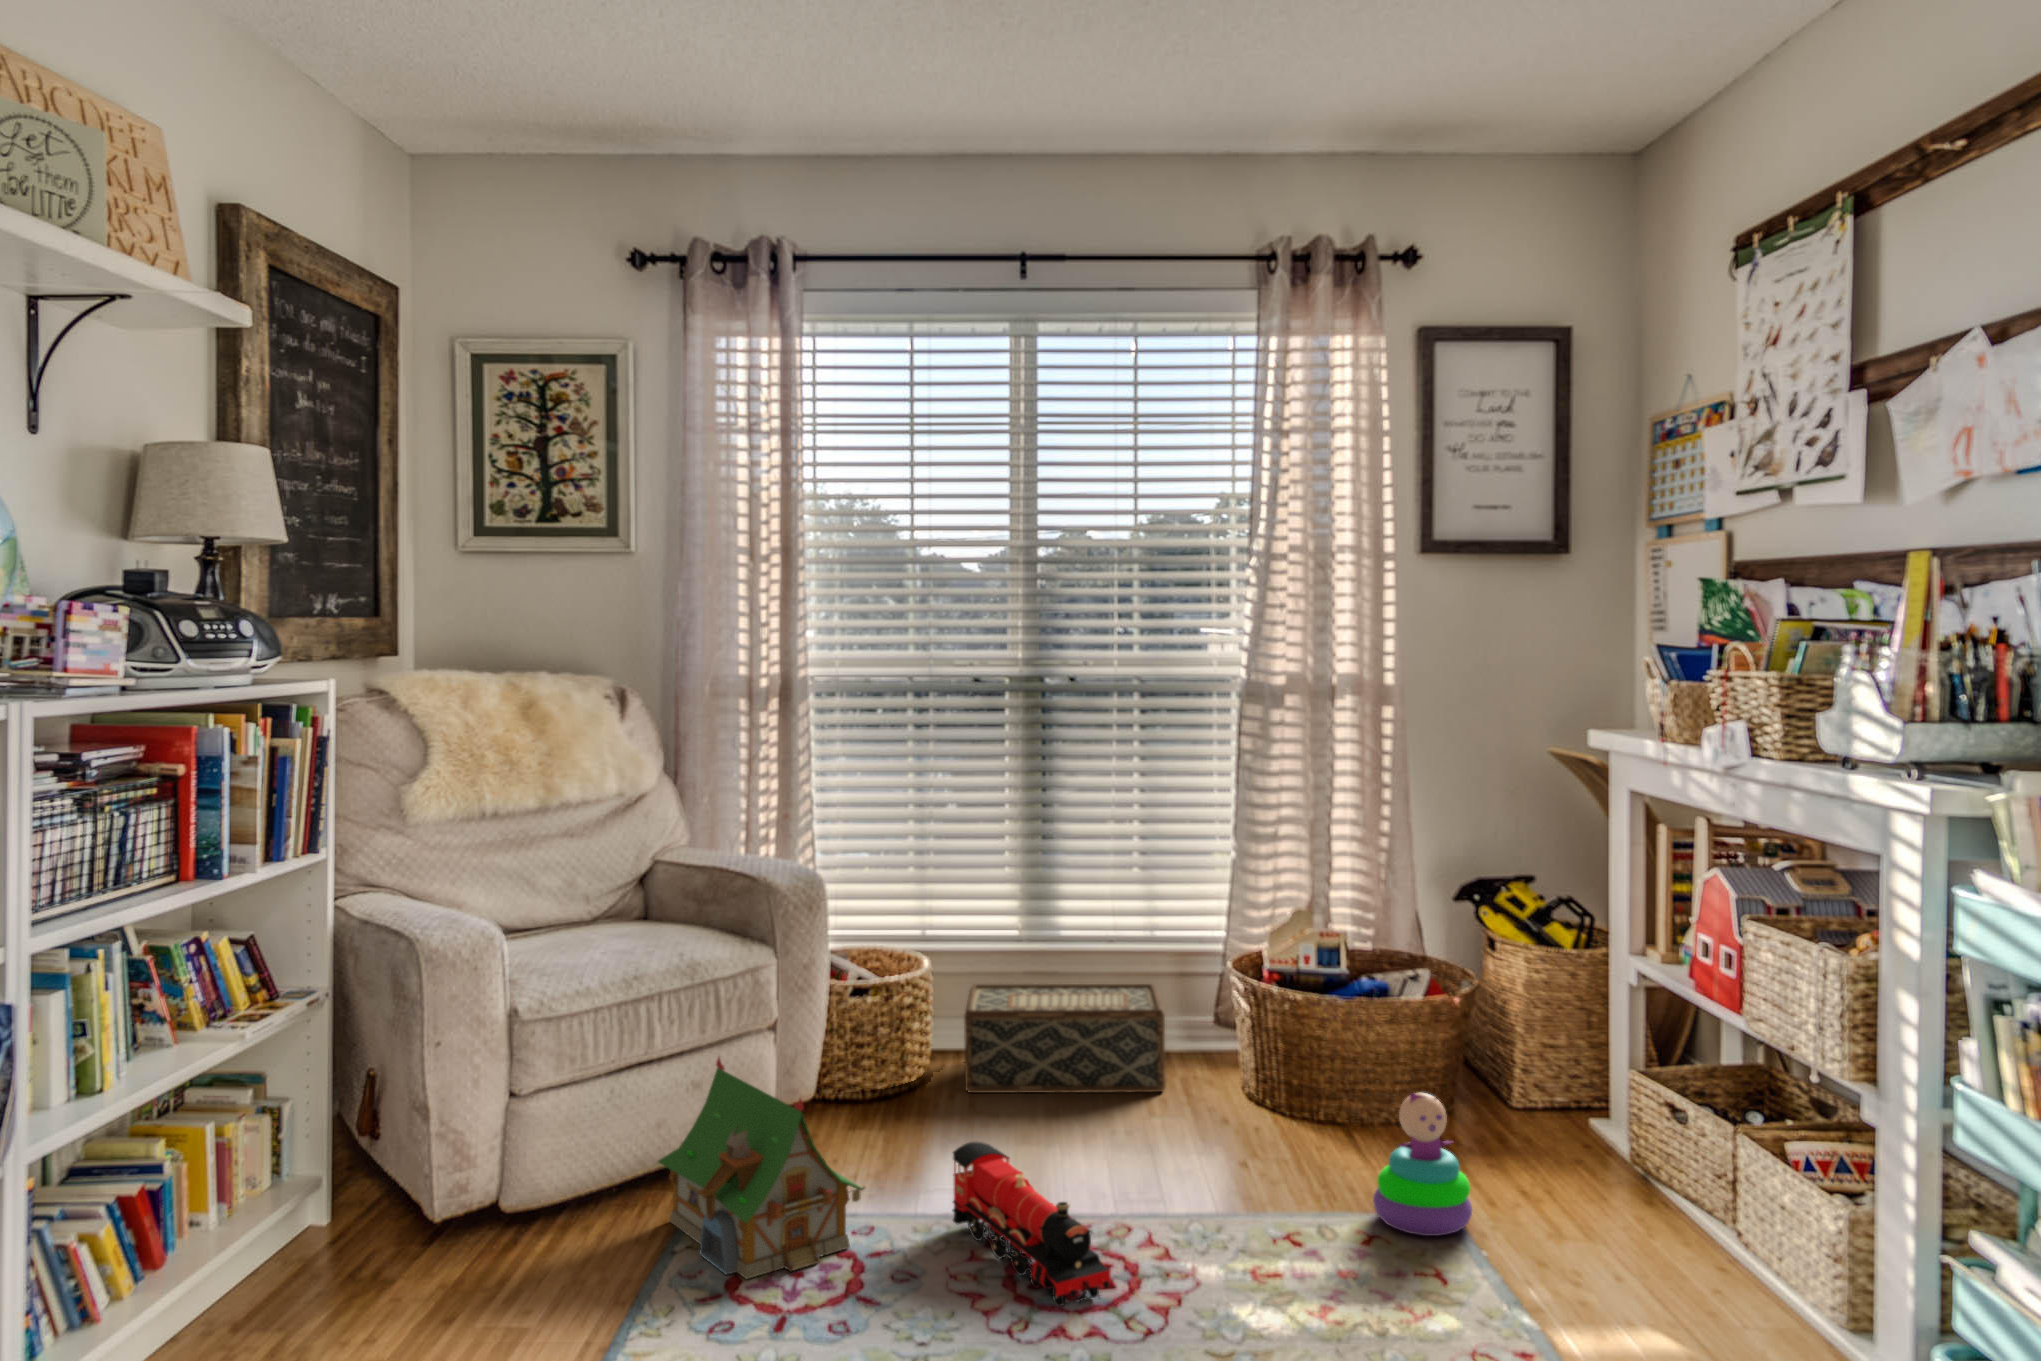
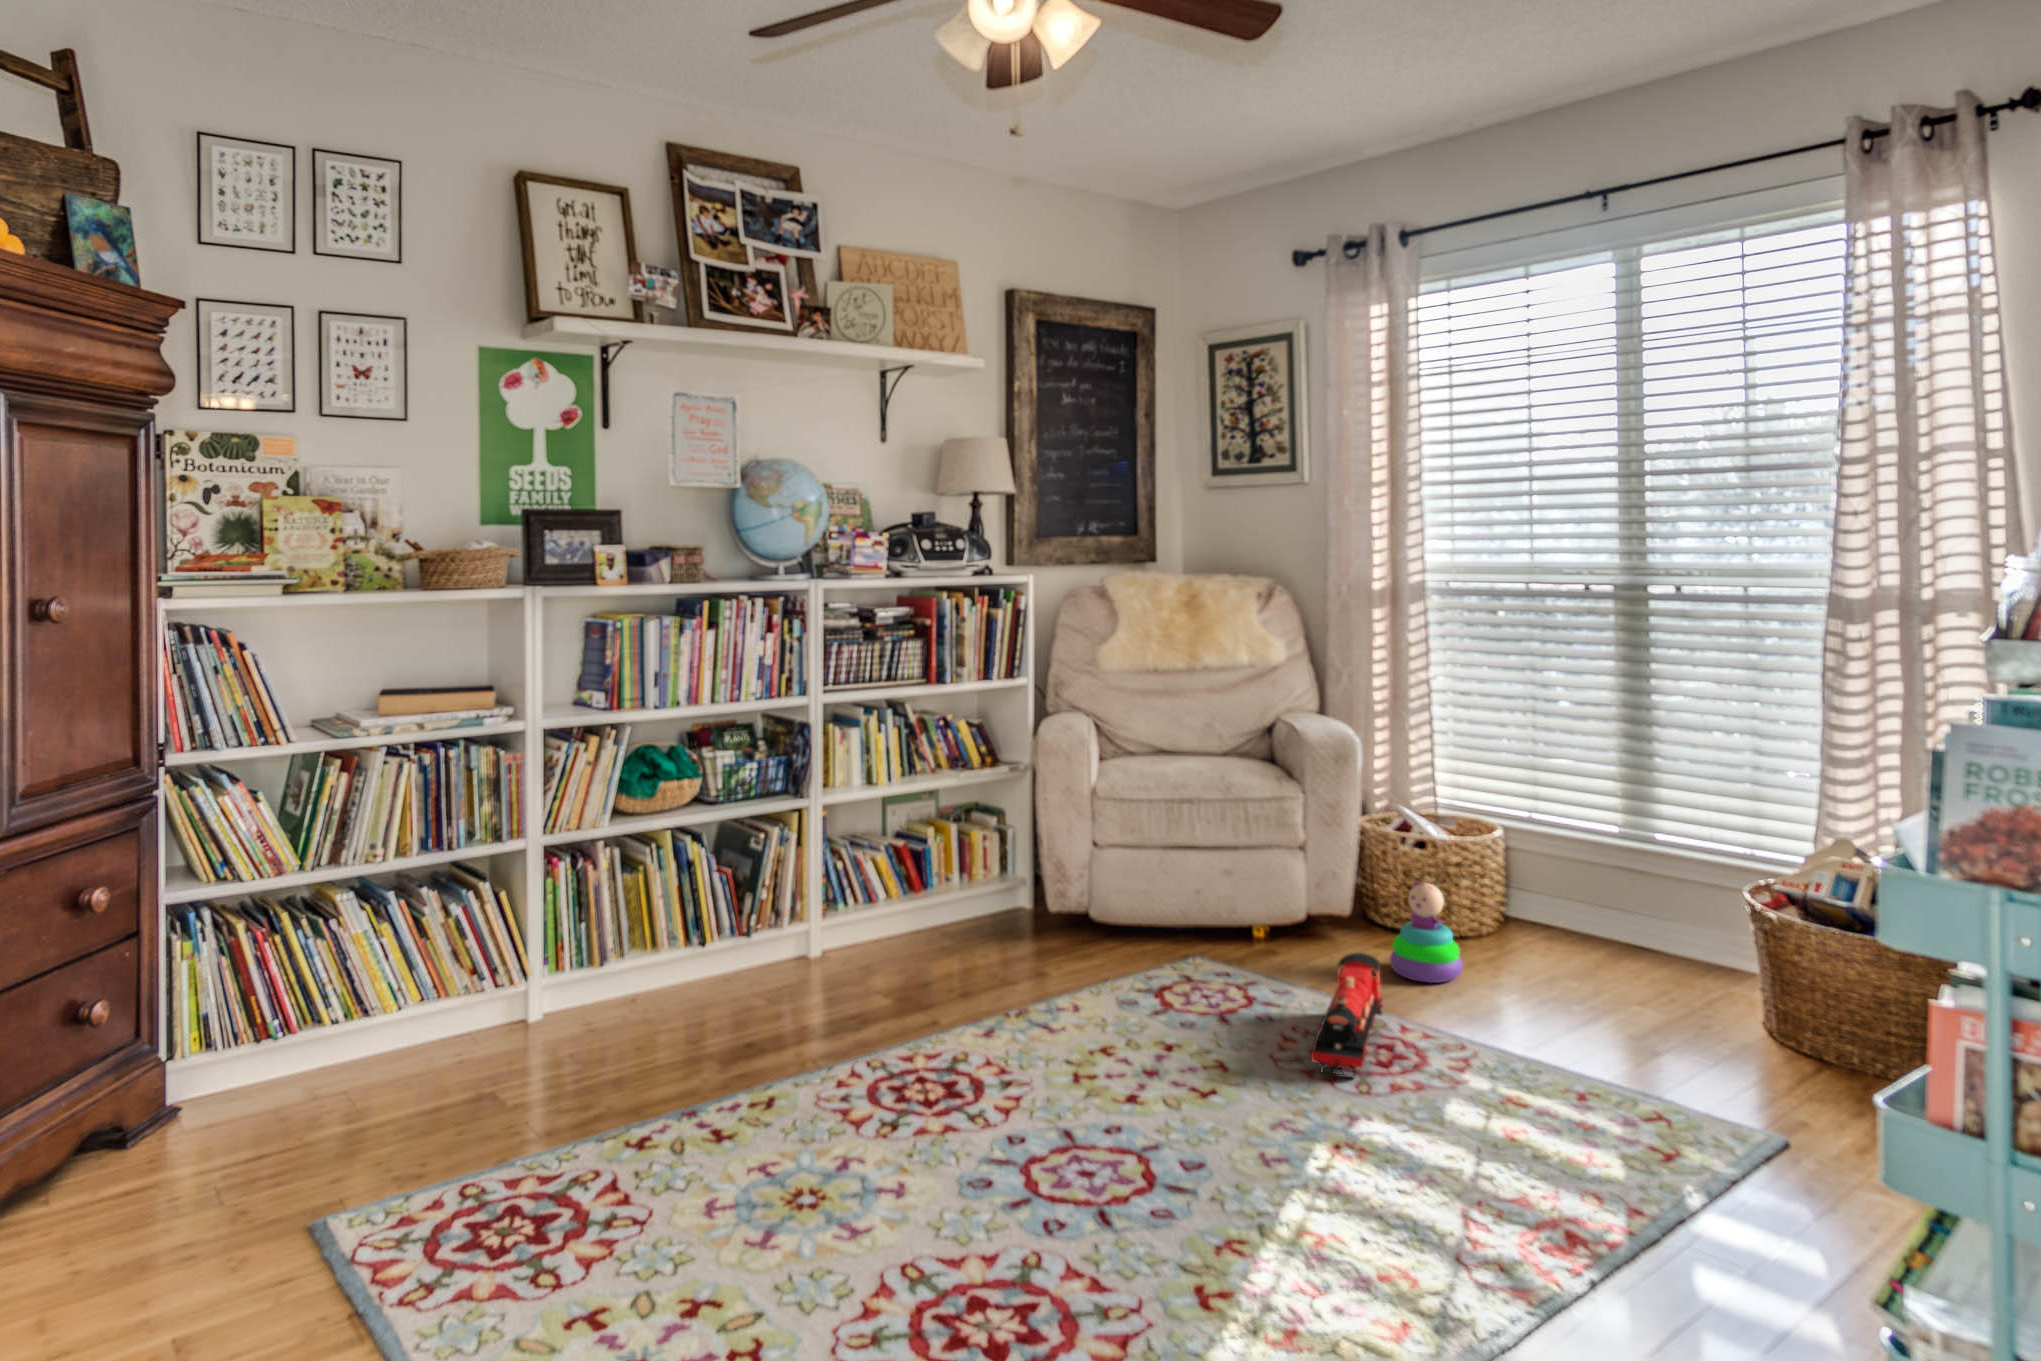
woven basket: present [964,984,1166,1093] -> none [1514,862,1742,990]
toy house: present [658,1058,864,1279] -> none [1158,850,1274,1002]
stacking toy: present [1373,1093,1472,1236] -> present [1390,881,1463,983]

